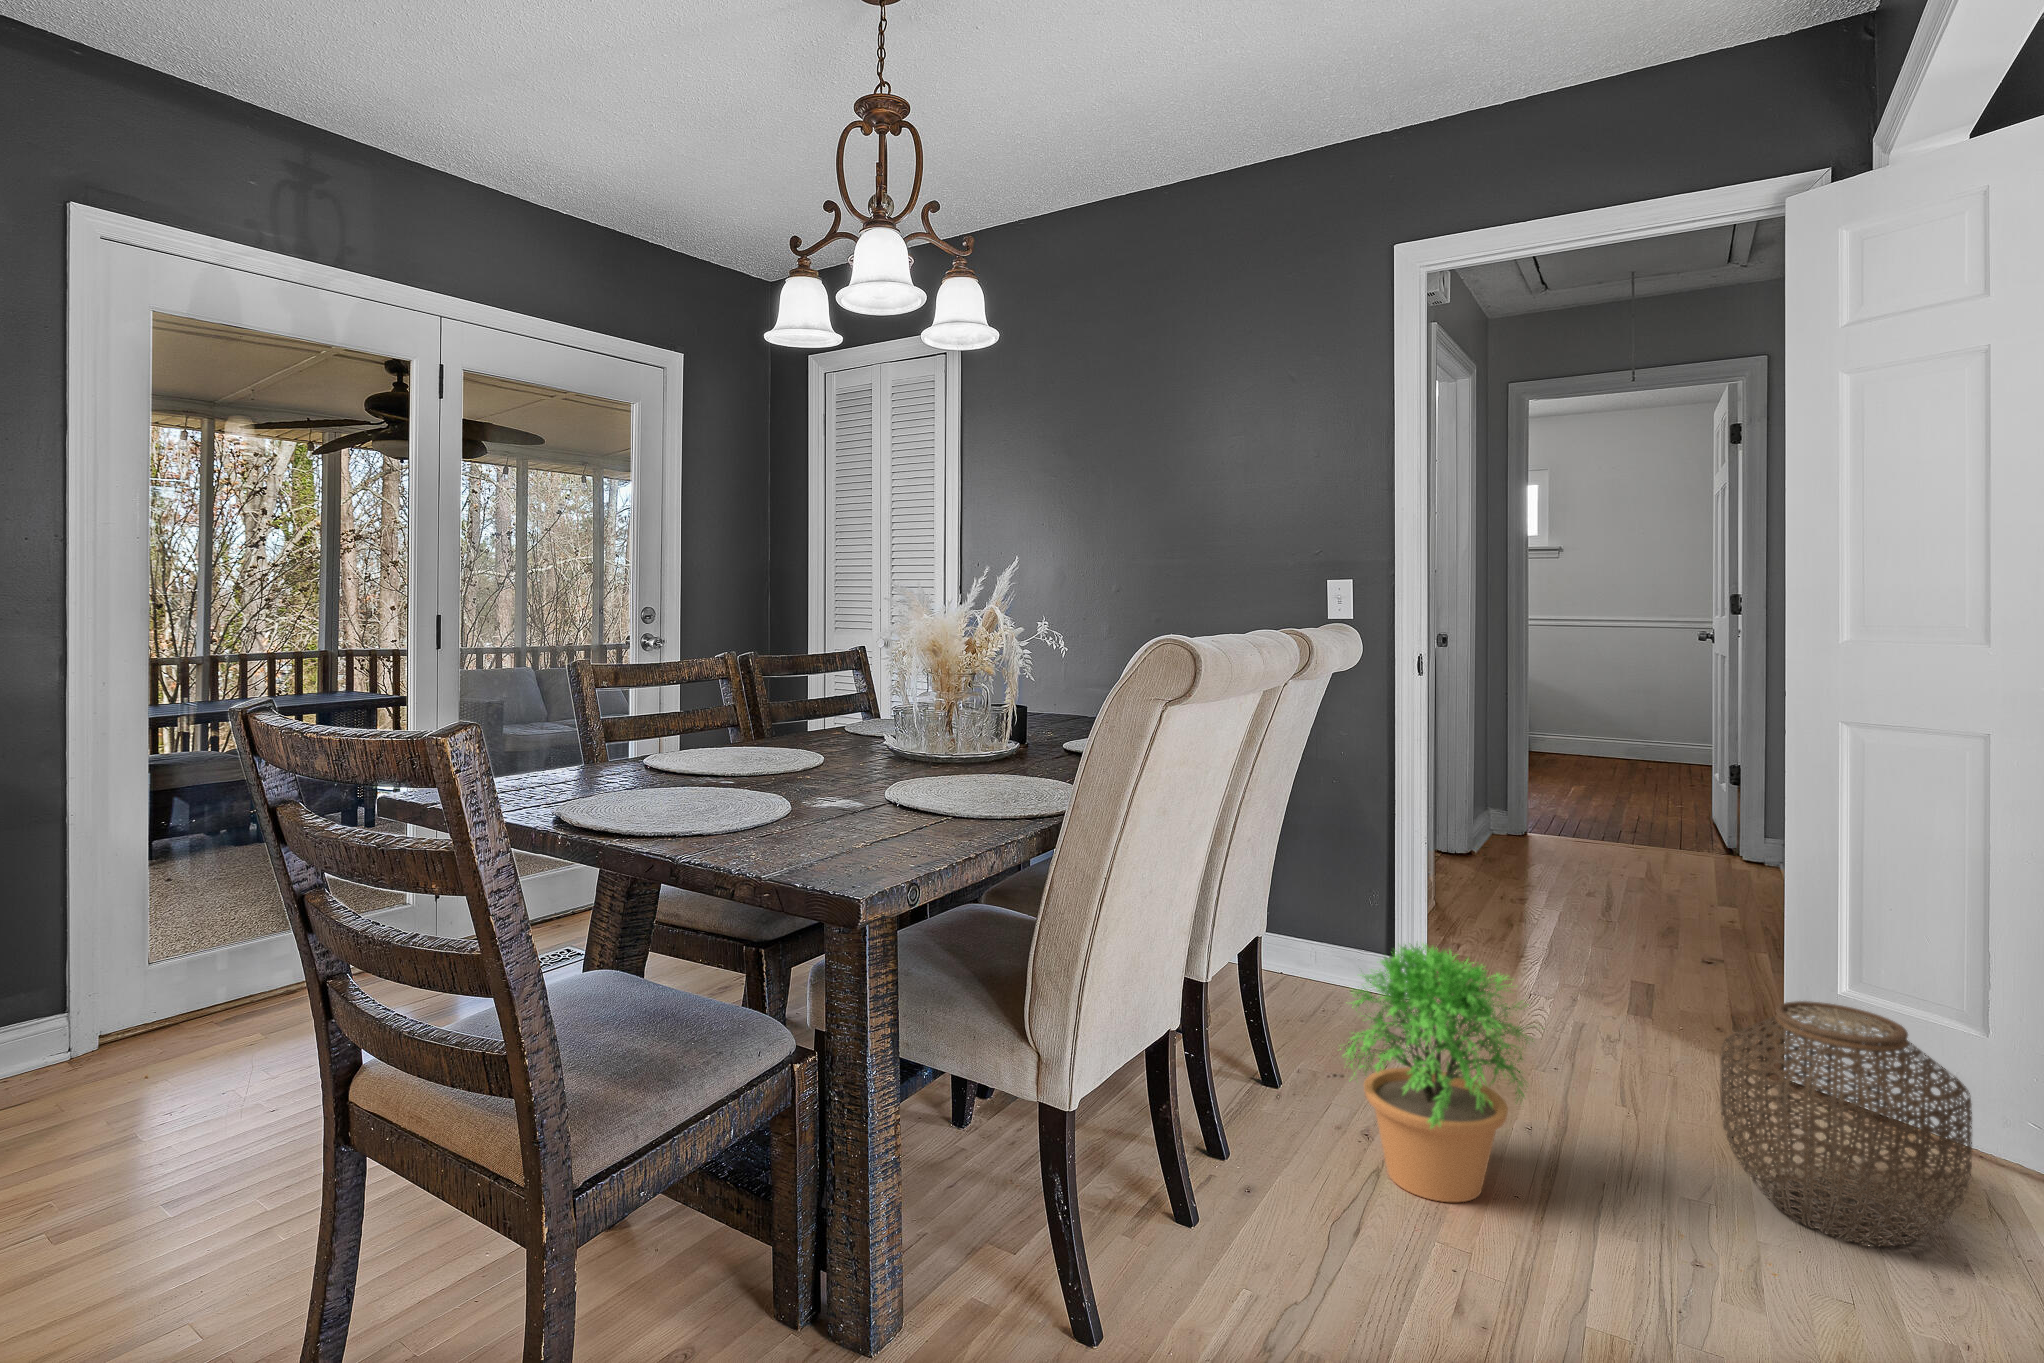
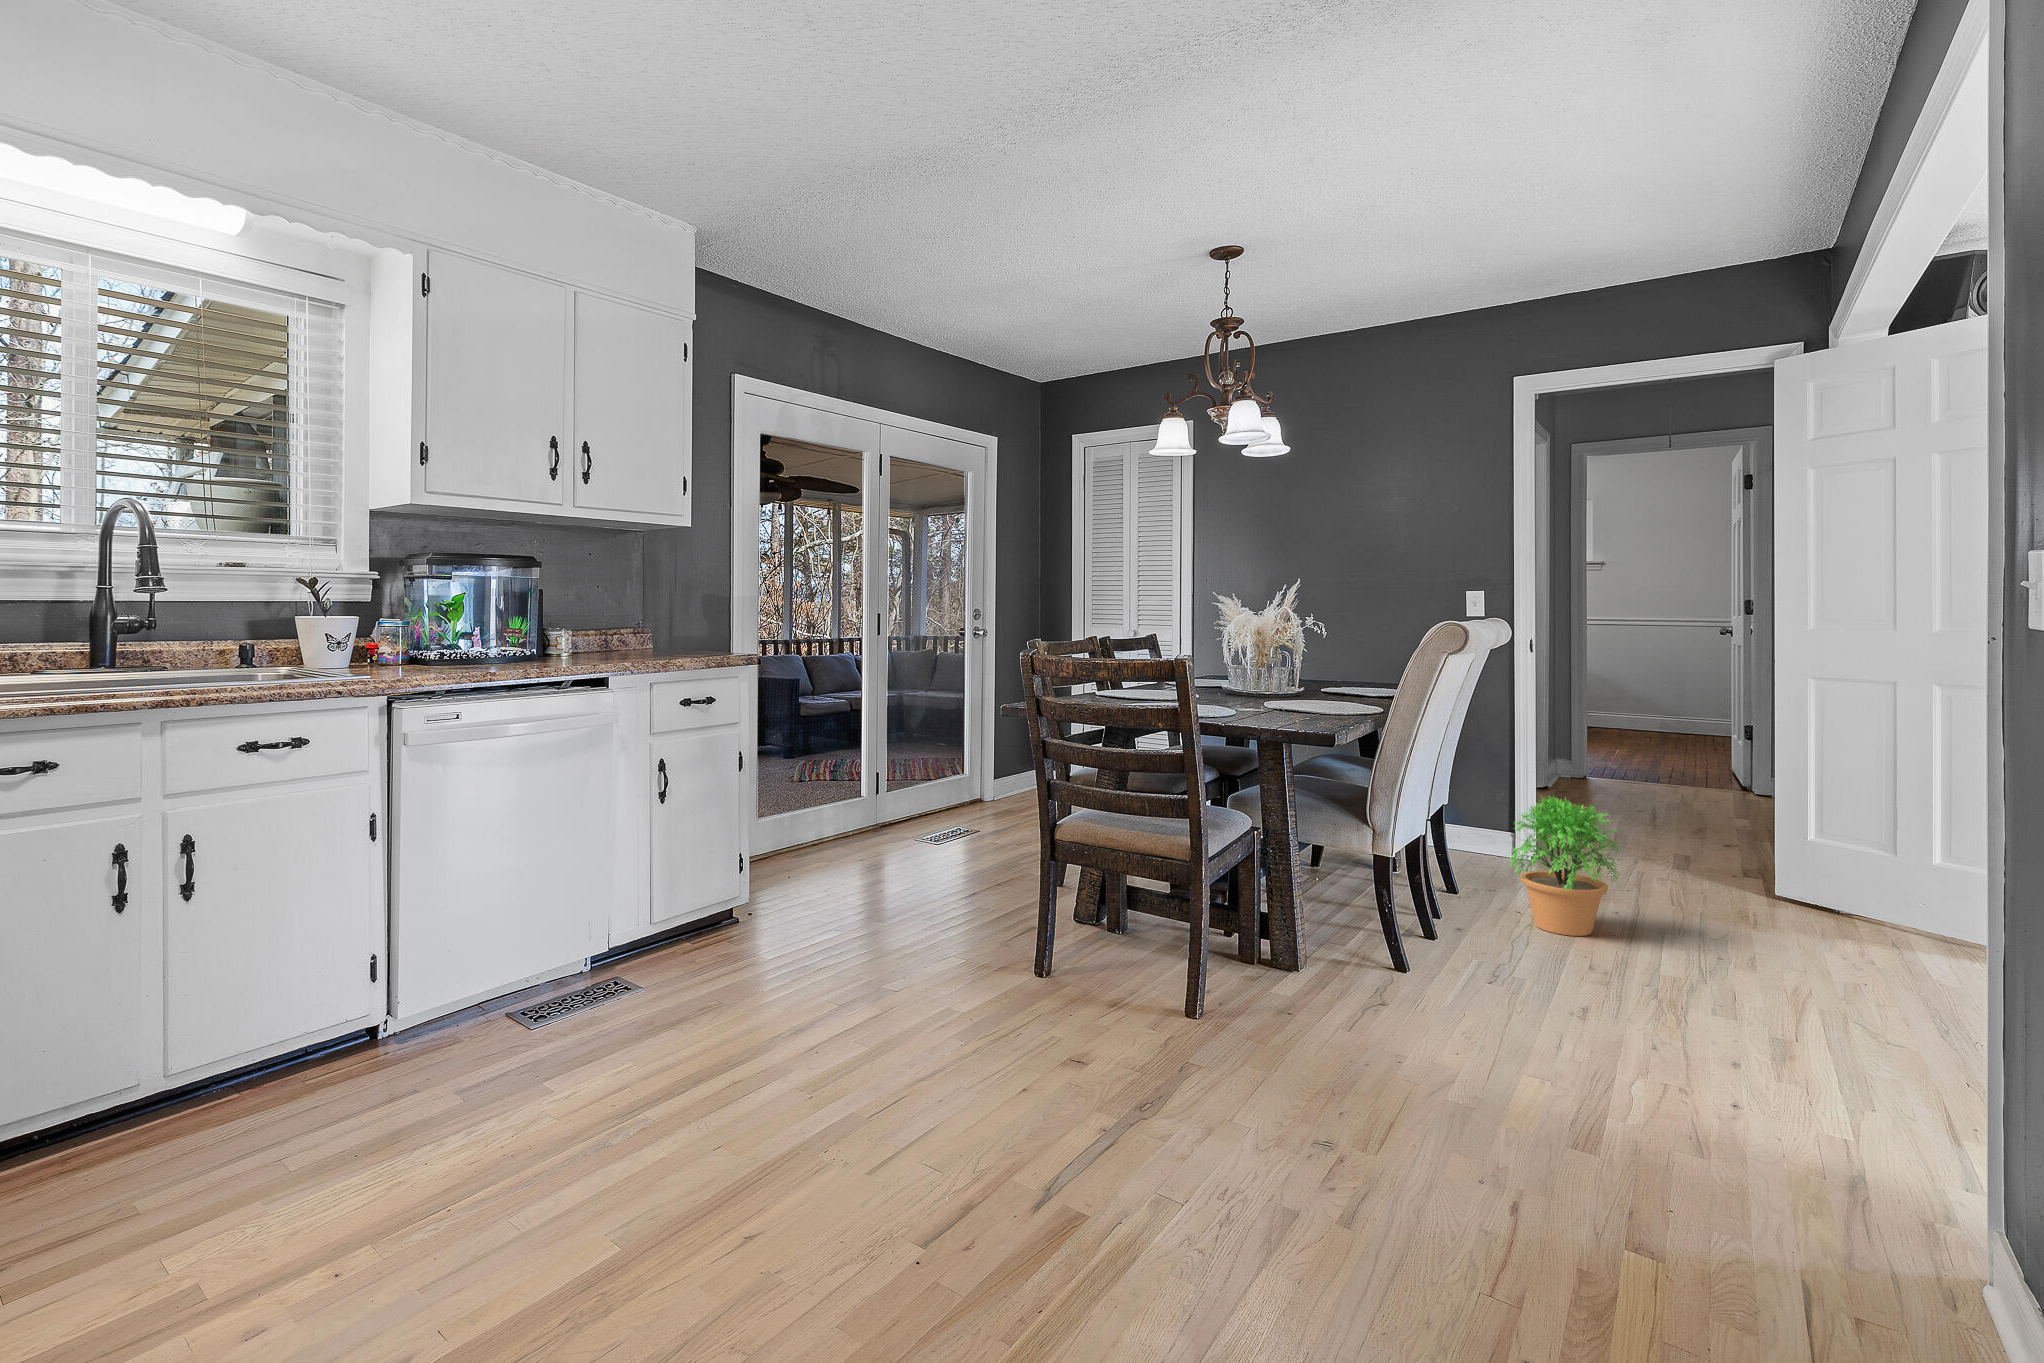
woven basket: present [1720,1001,1972,1246] -> none [1732,830,1876,956]

